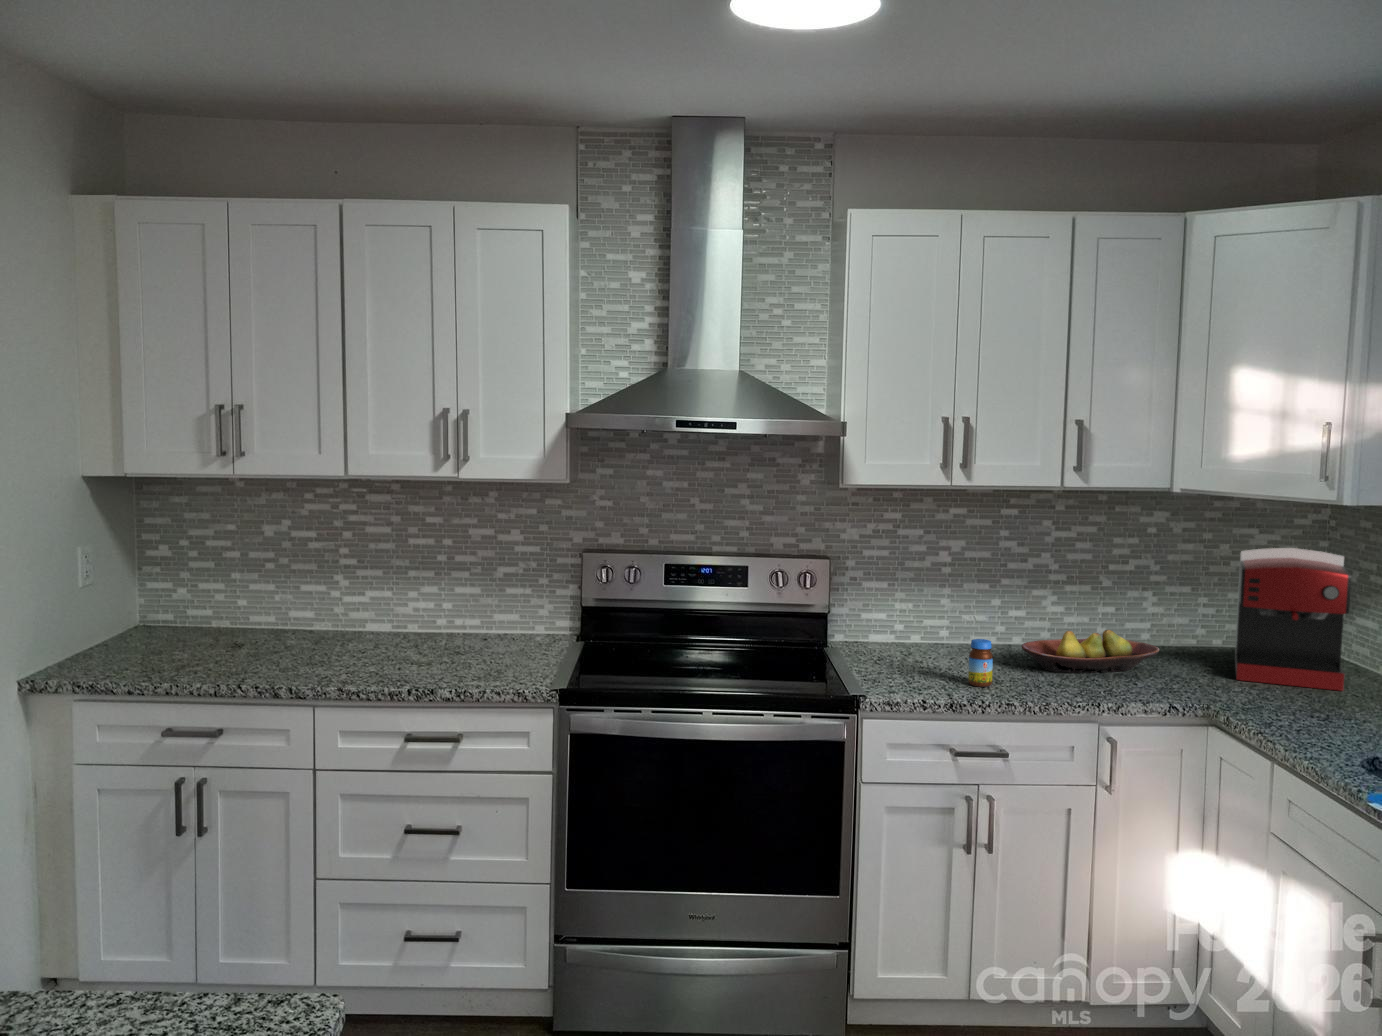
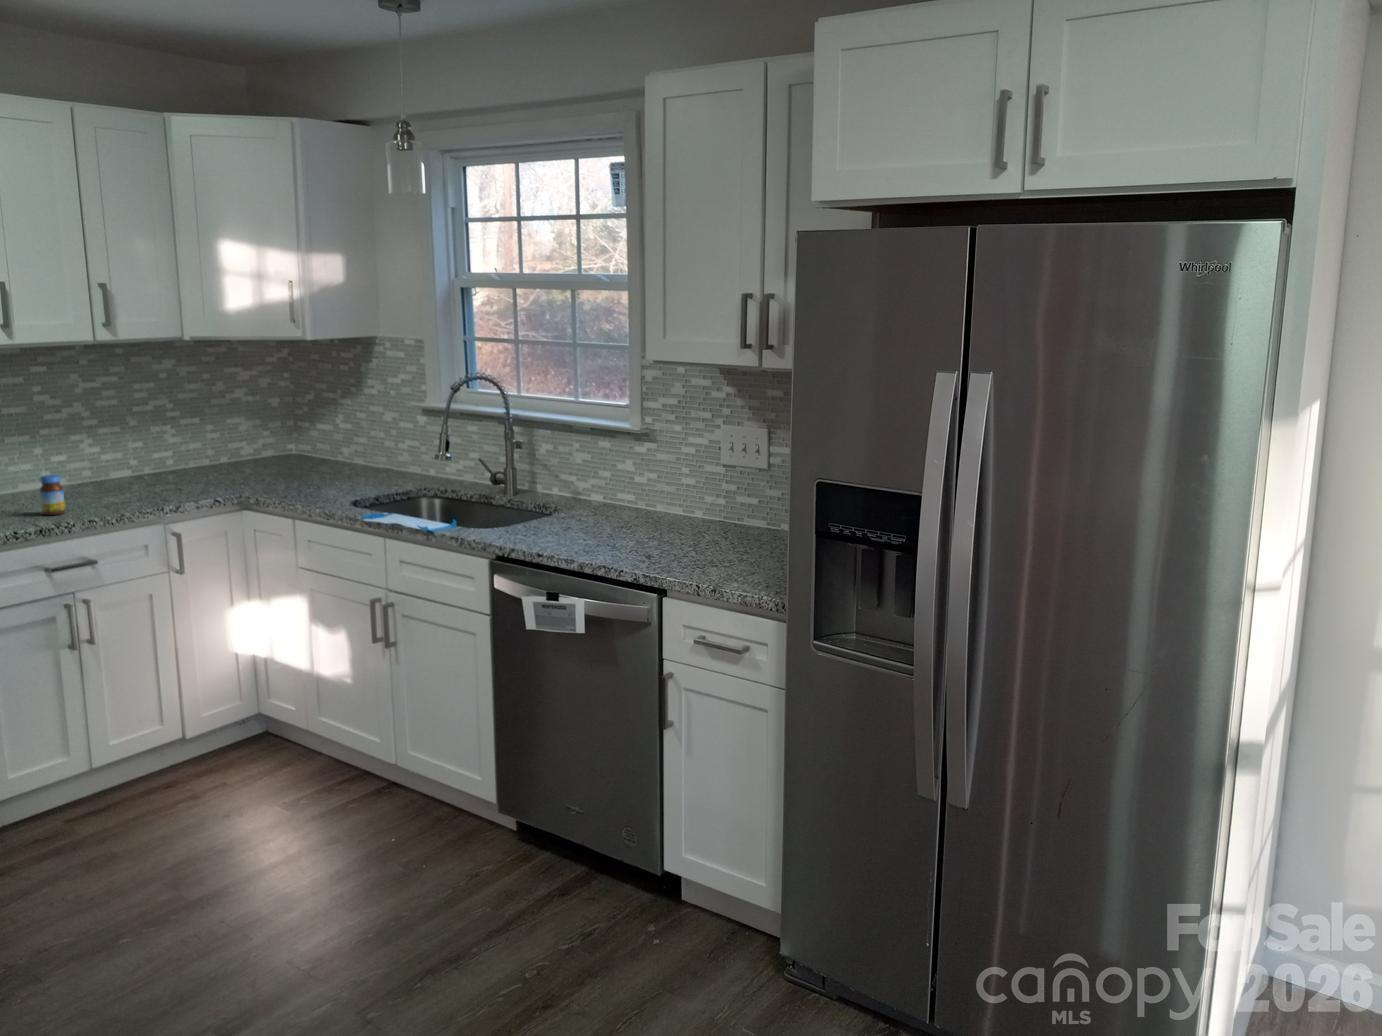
coffee maker: present [1235,548,1351,691] -> none [235,378,321,479]
fruit bowl: present [1022,630,1159,673] -> none [77,457,191,497]

